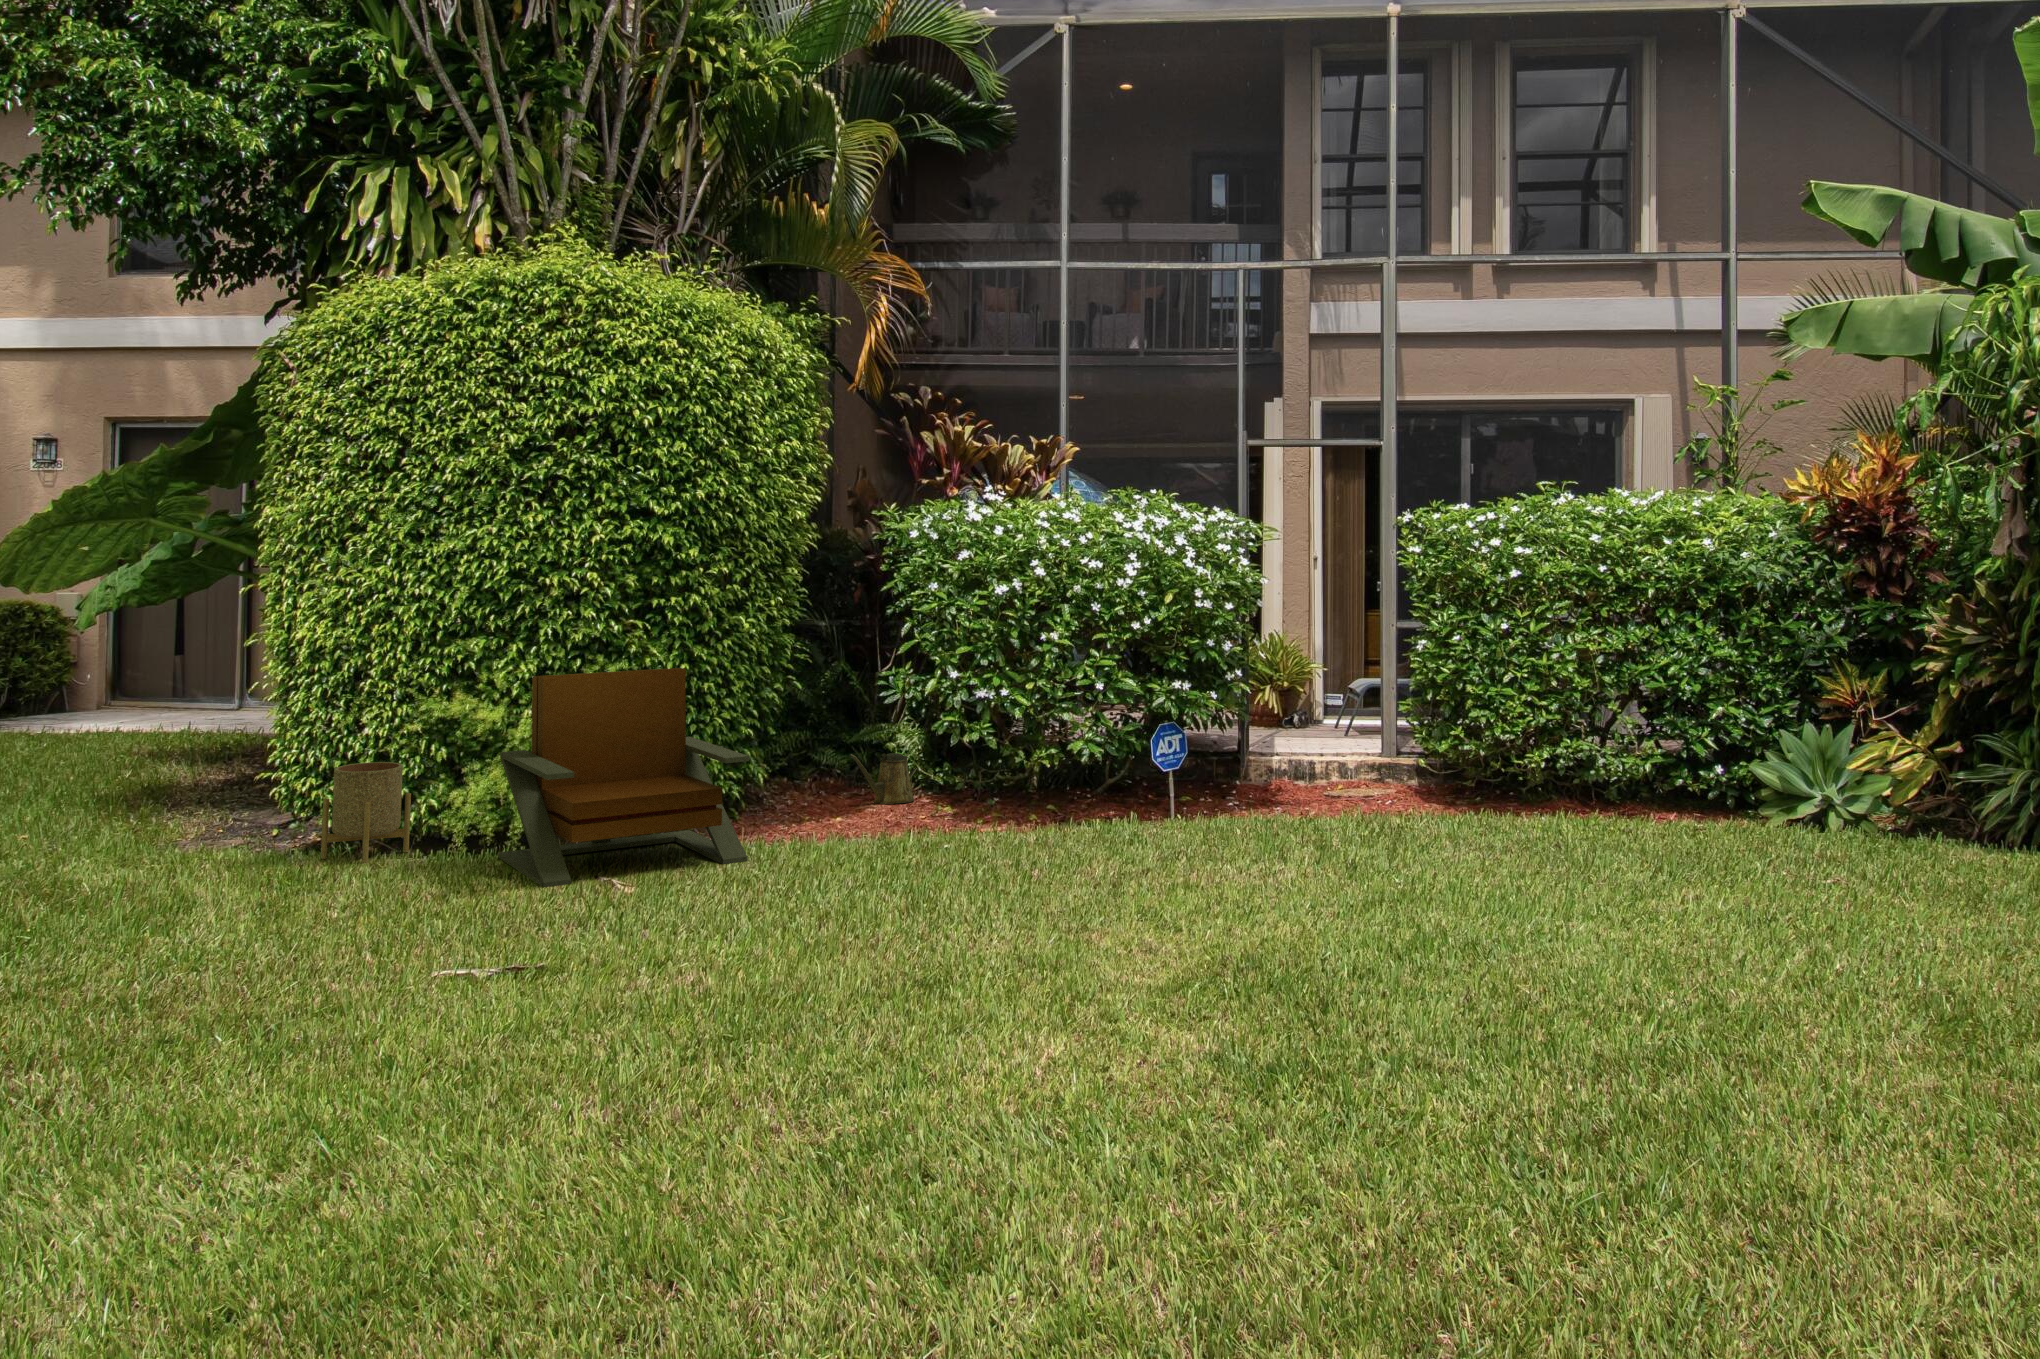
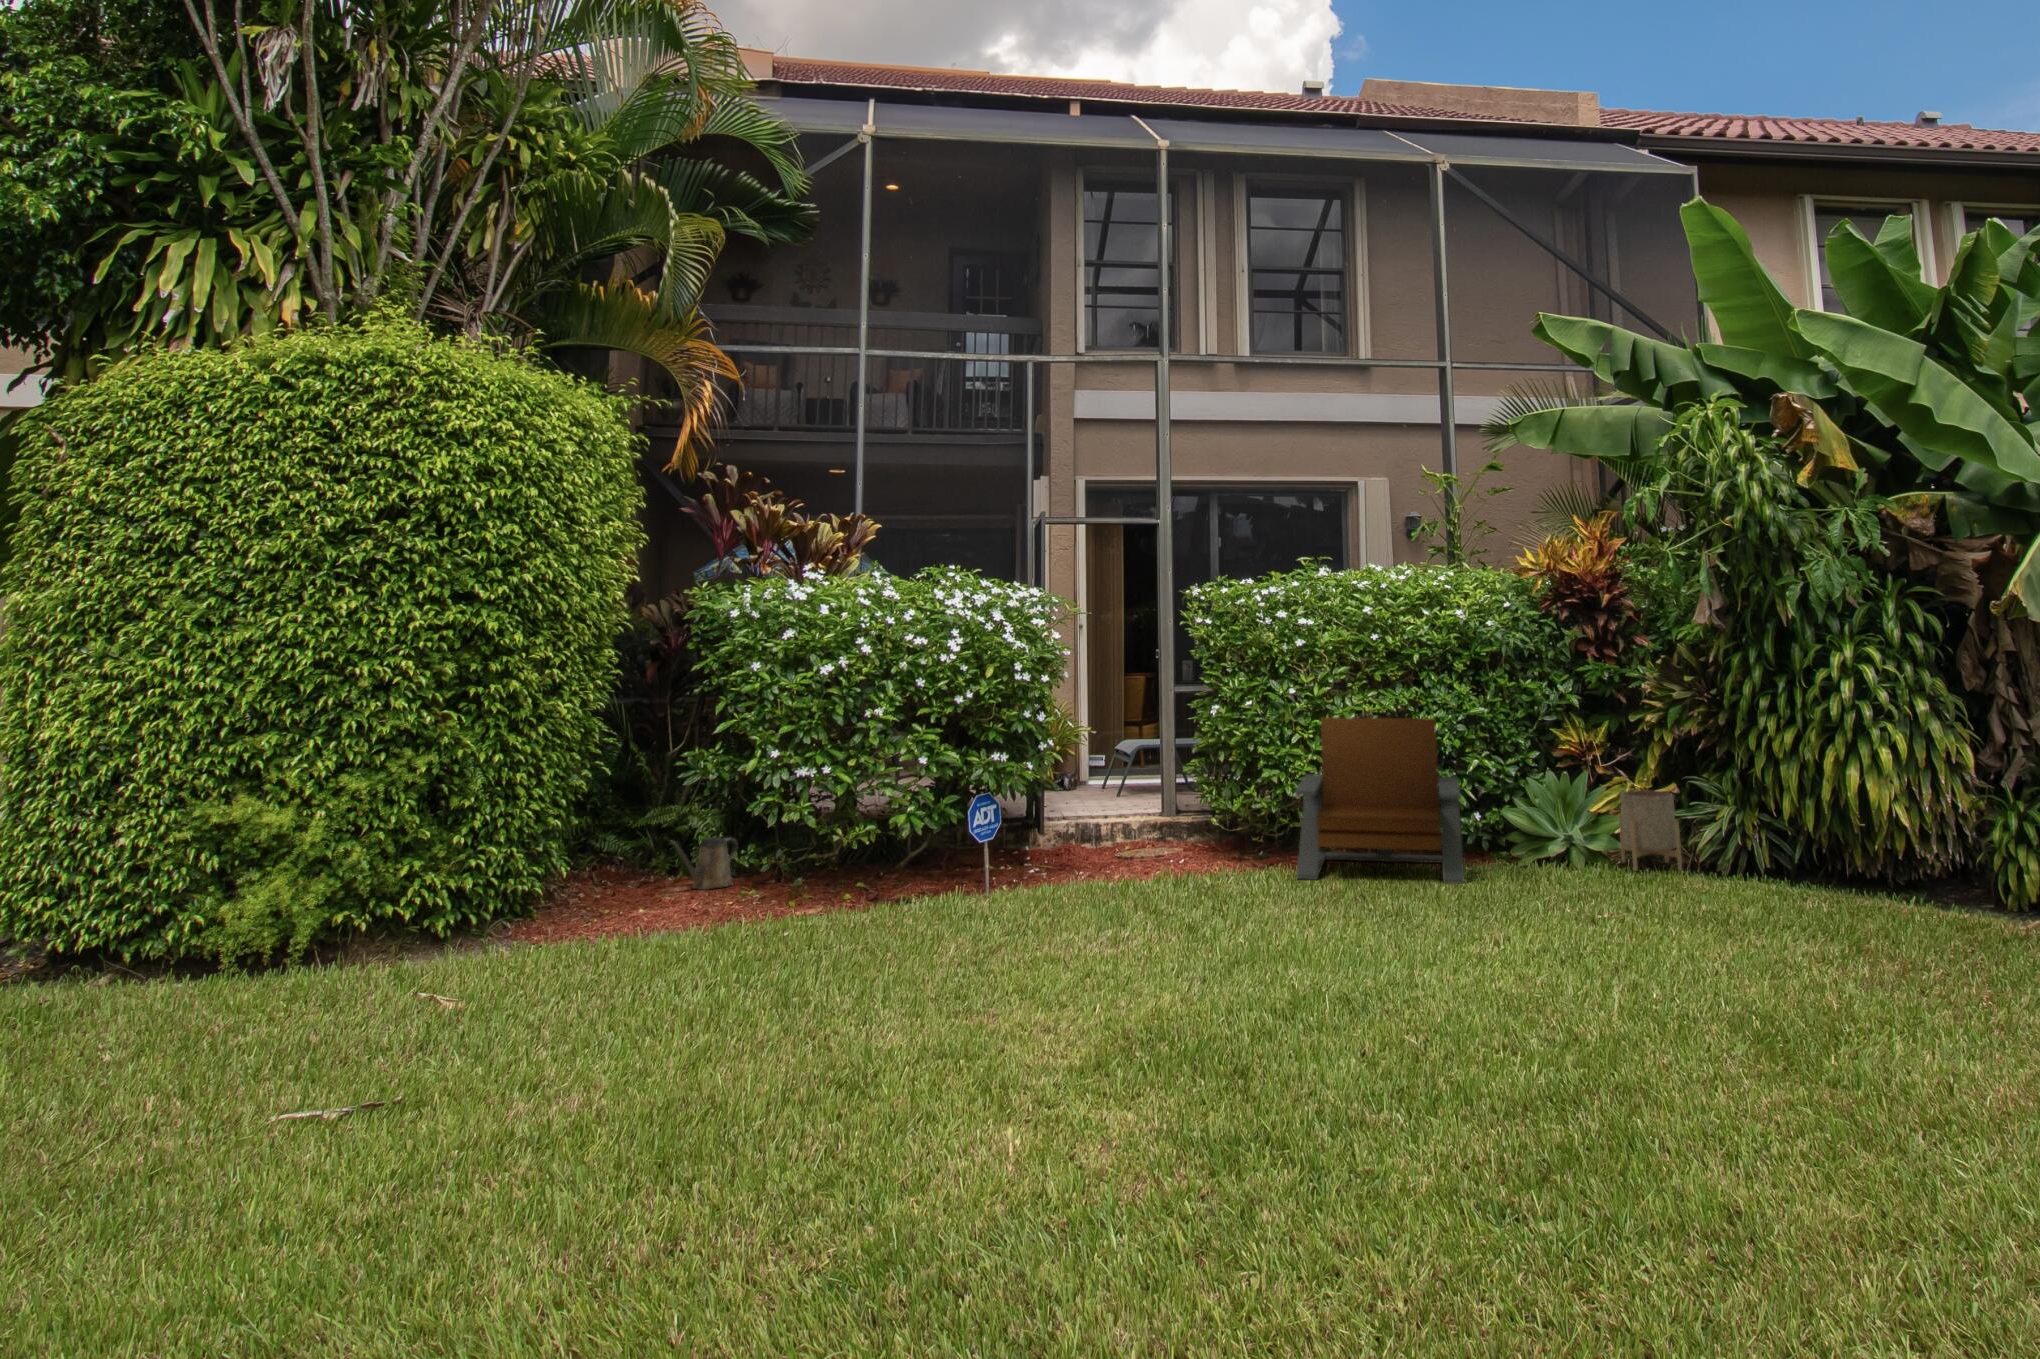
lounge chair: present [498,668,749,887] -> present [1295,717,1464,884]
planter: present [321,762,411,863] -> present [1619,790,1682,871]

